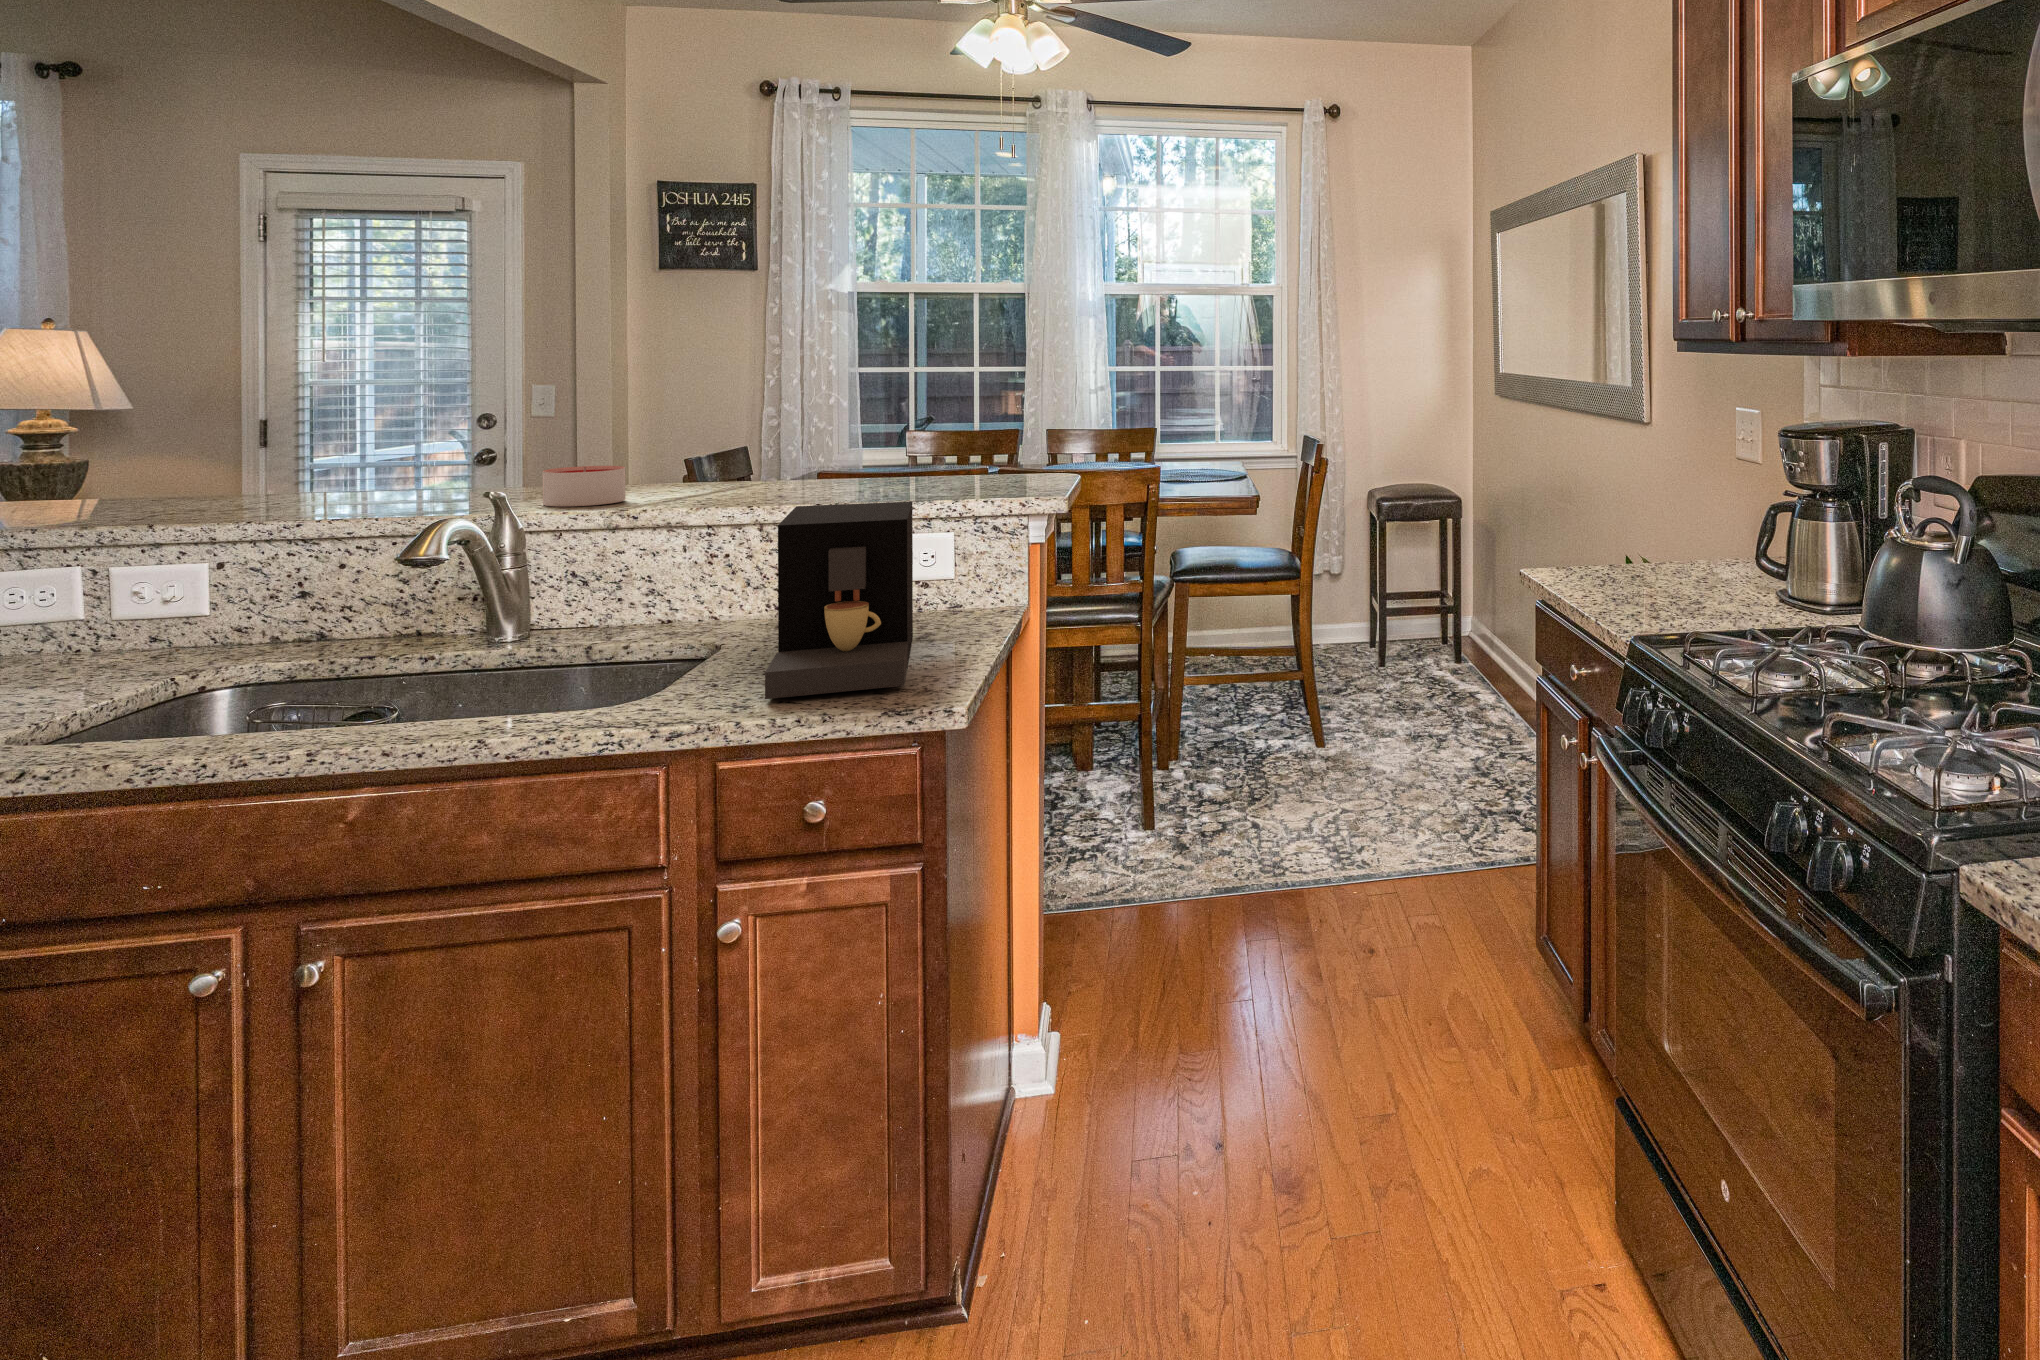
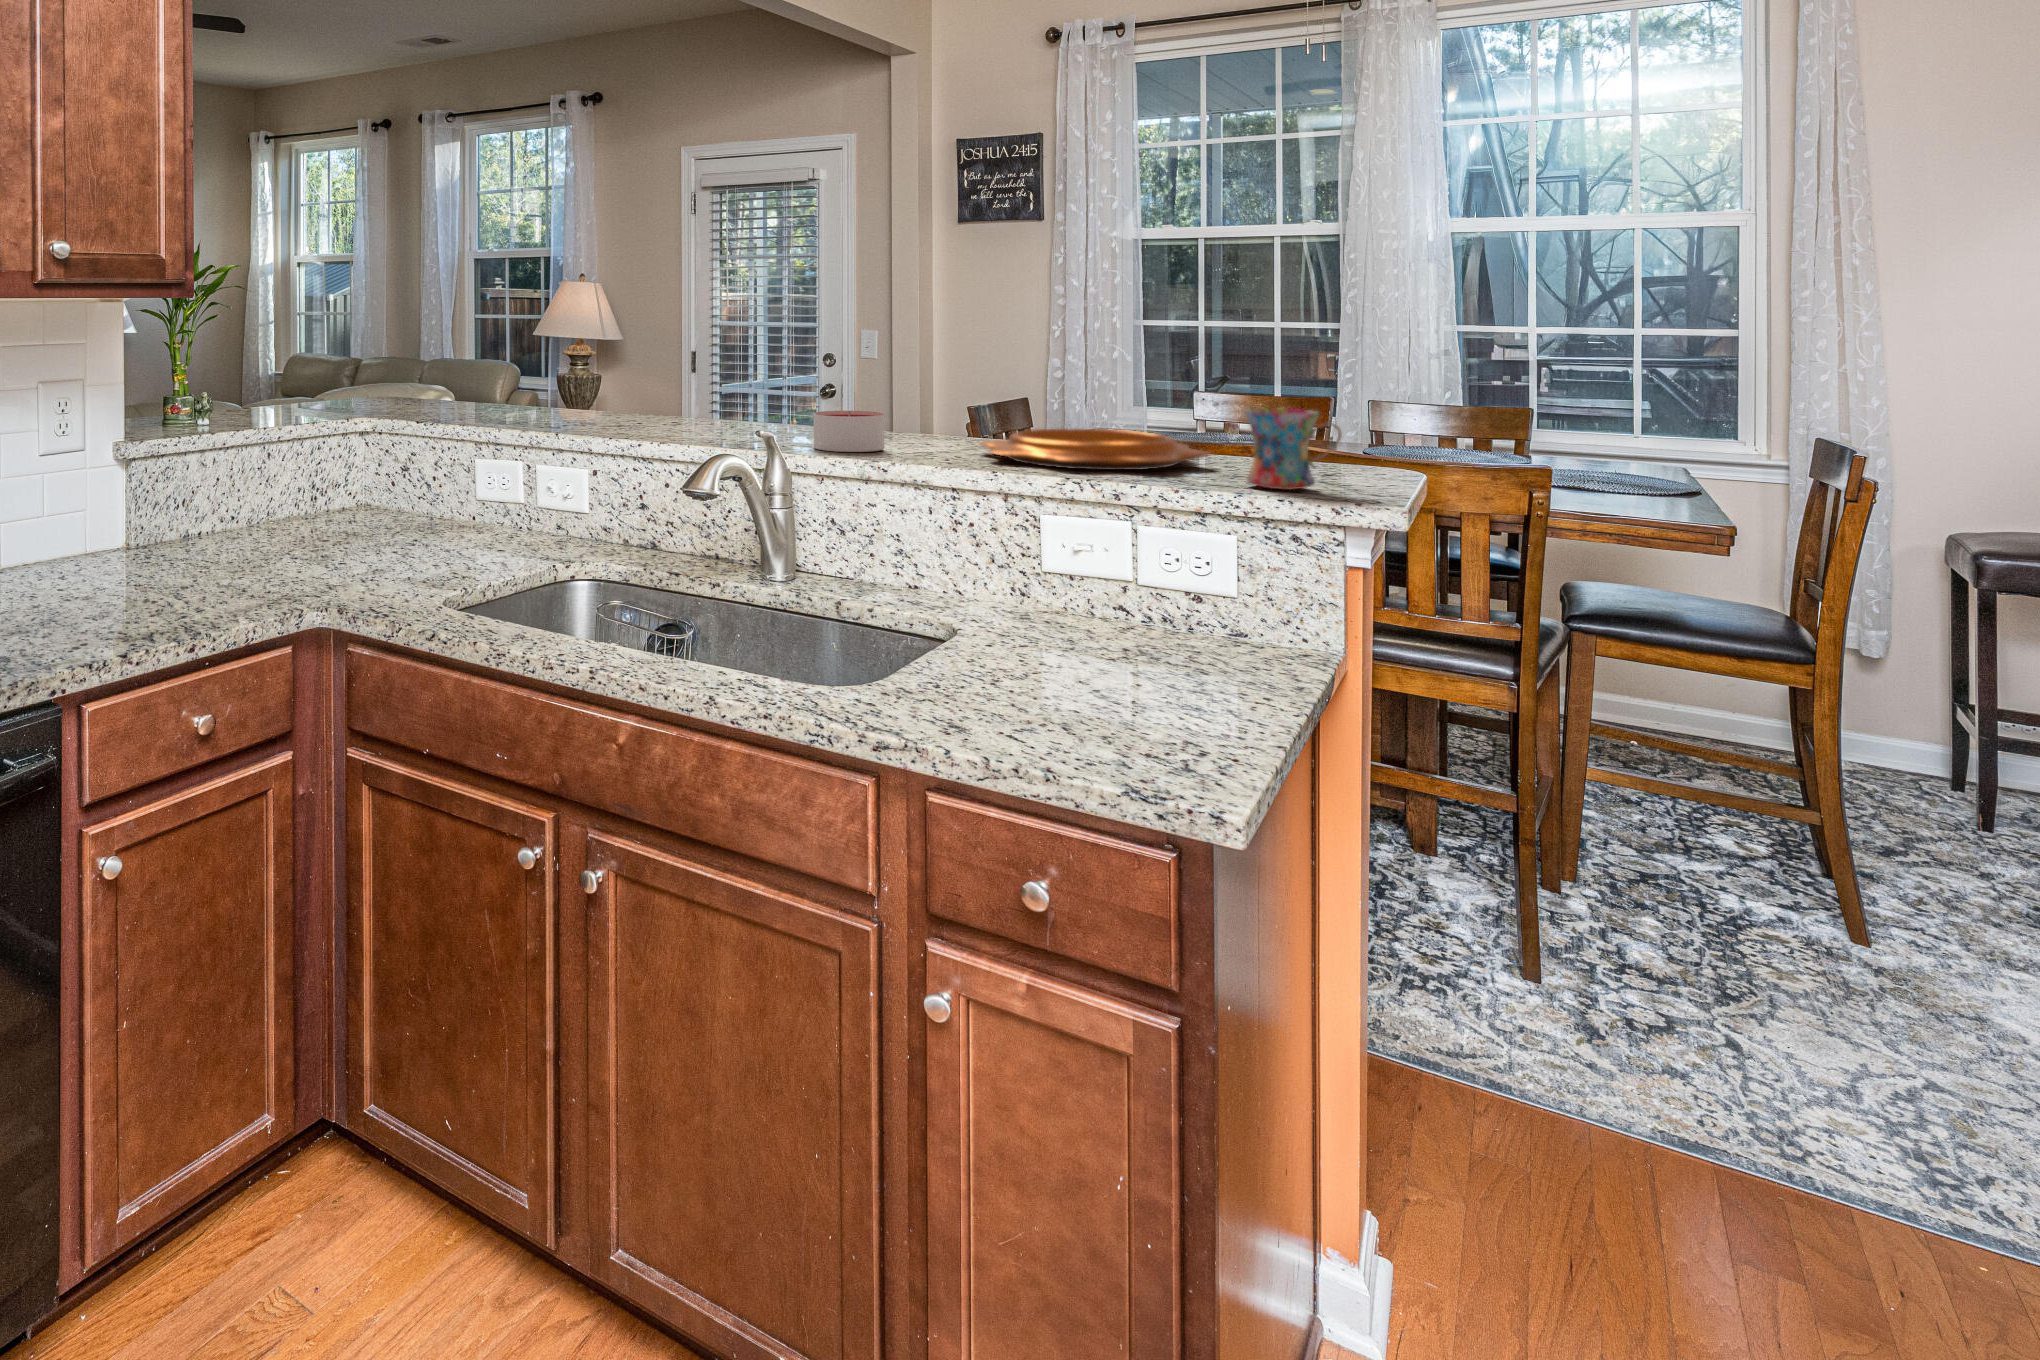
mug: none [955,443,1022,502] -> present [1245,408,1342,490]
decorative bowl: none [726,467,930,502] -> present [981,429,1210,470]
coffee maker: present [765,501,913,699] -> none [989,473,1183,737]

